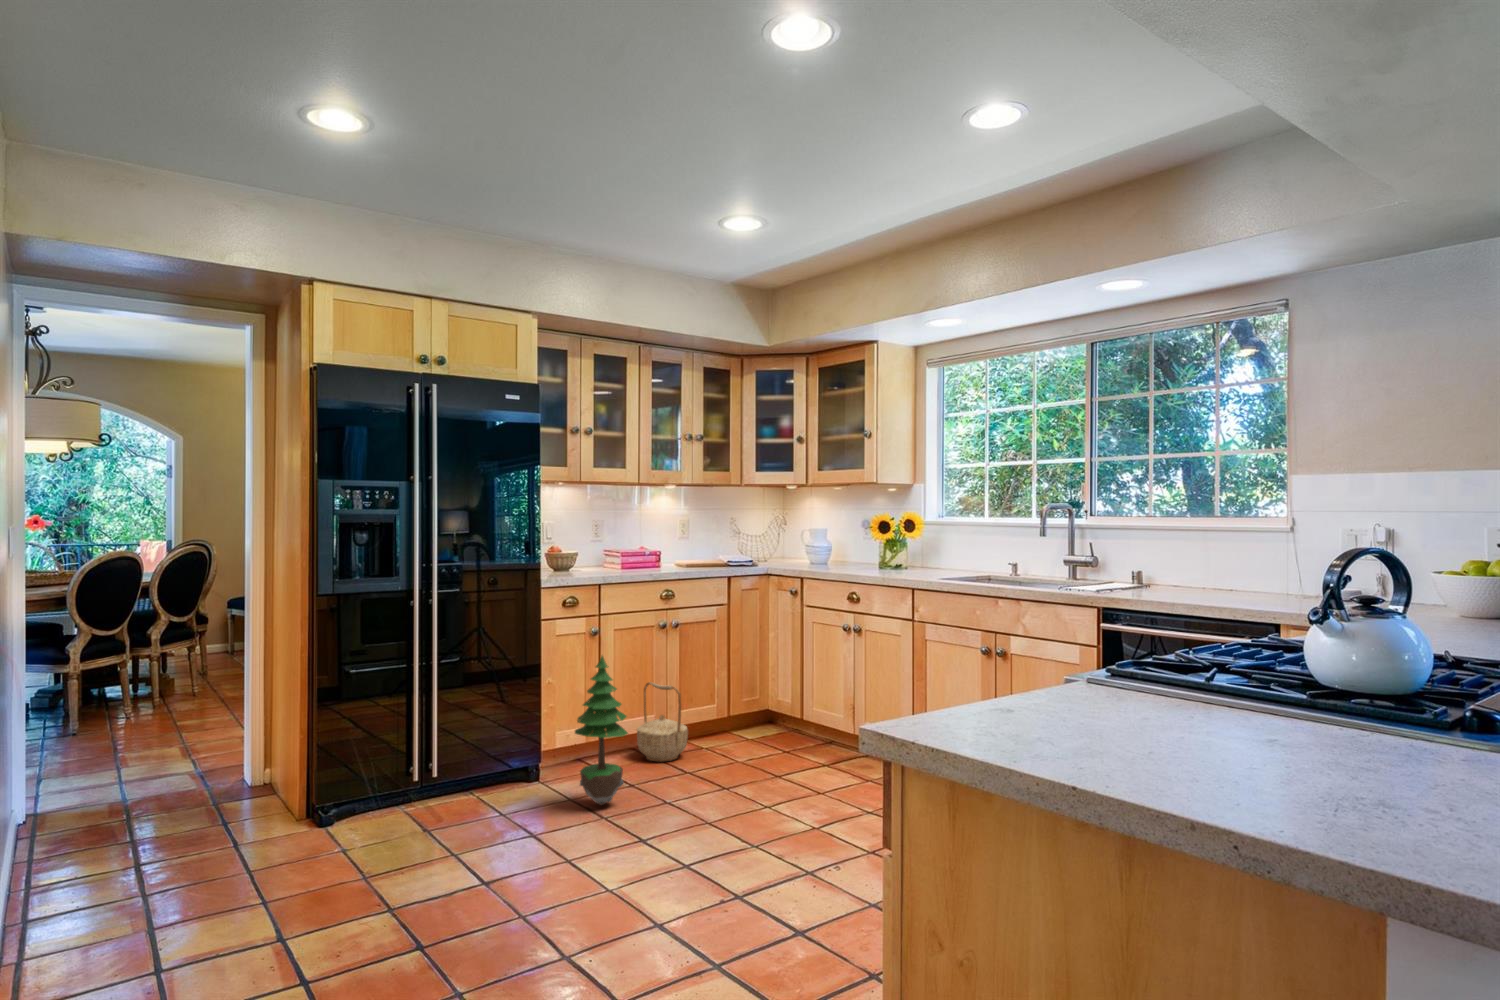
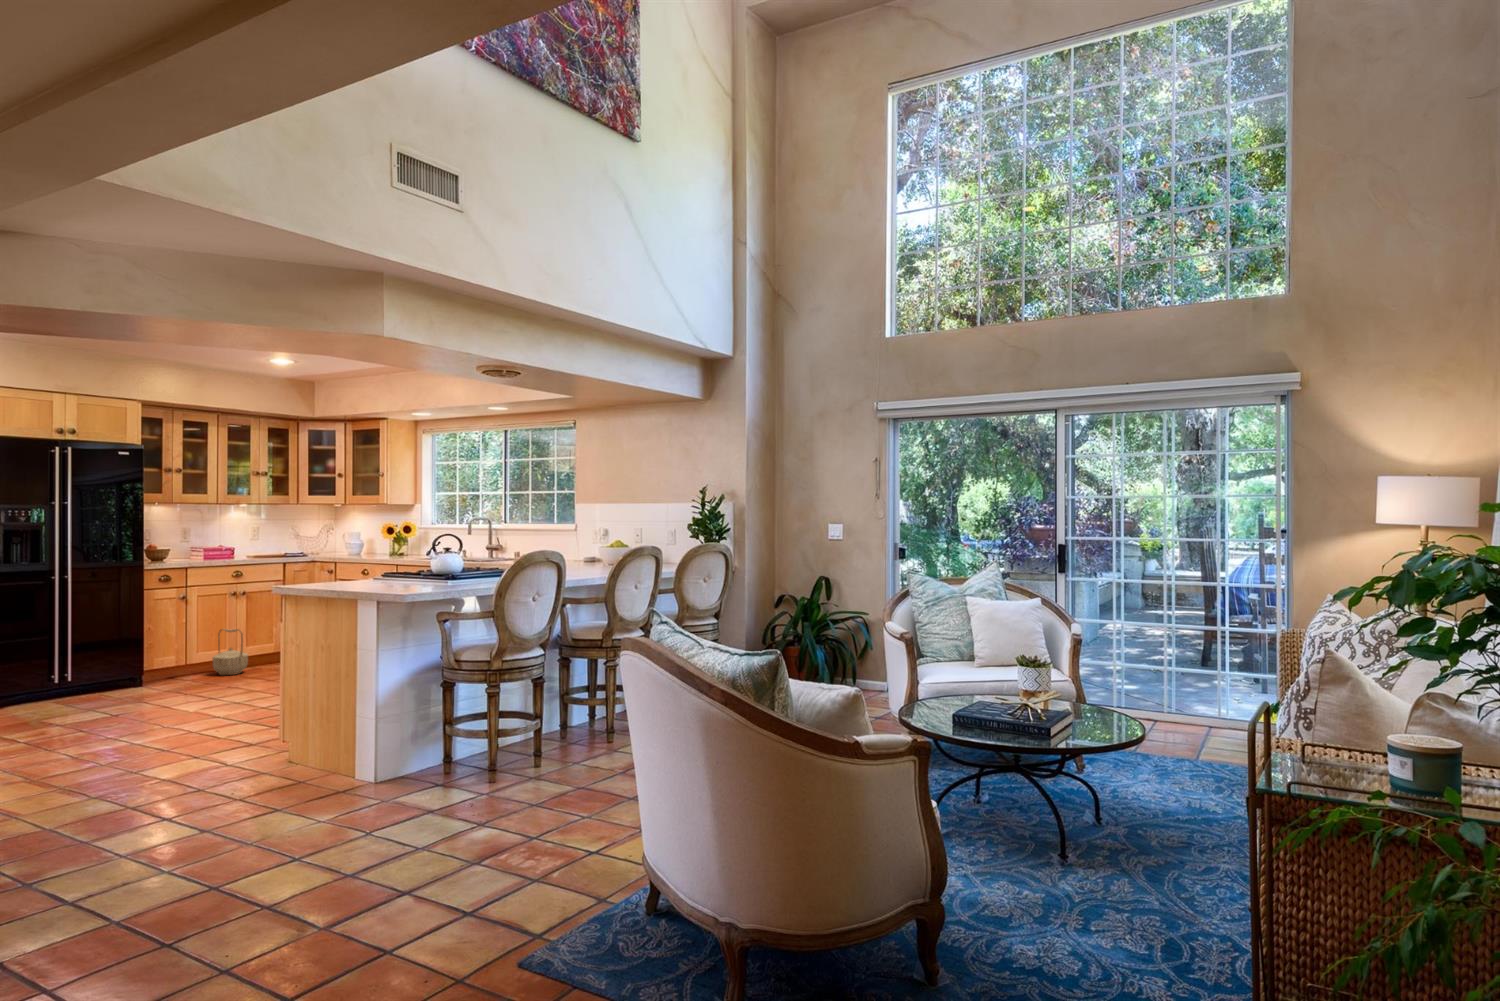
potted tree: present [575,656,628,805] -> none [167,605,204,692]

